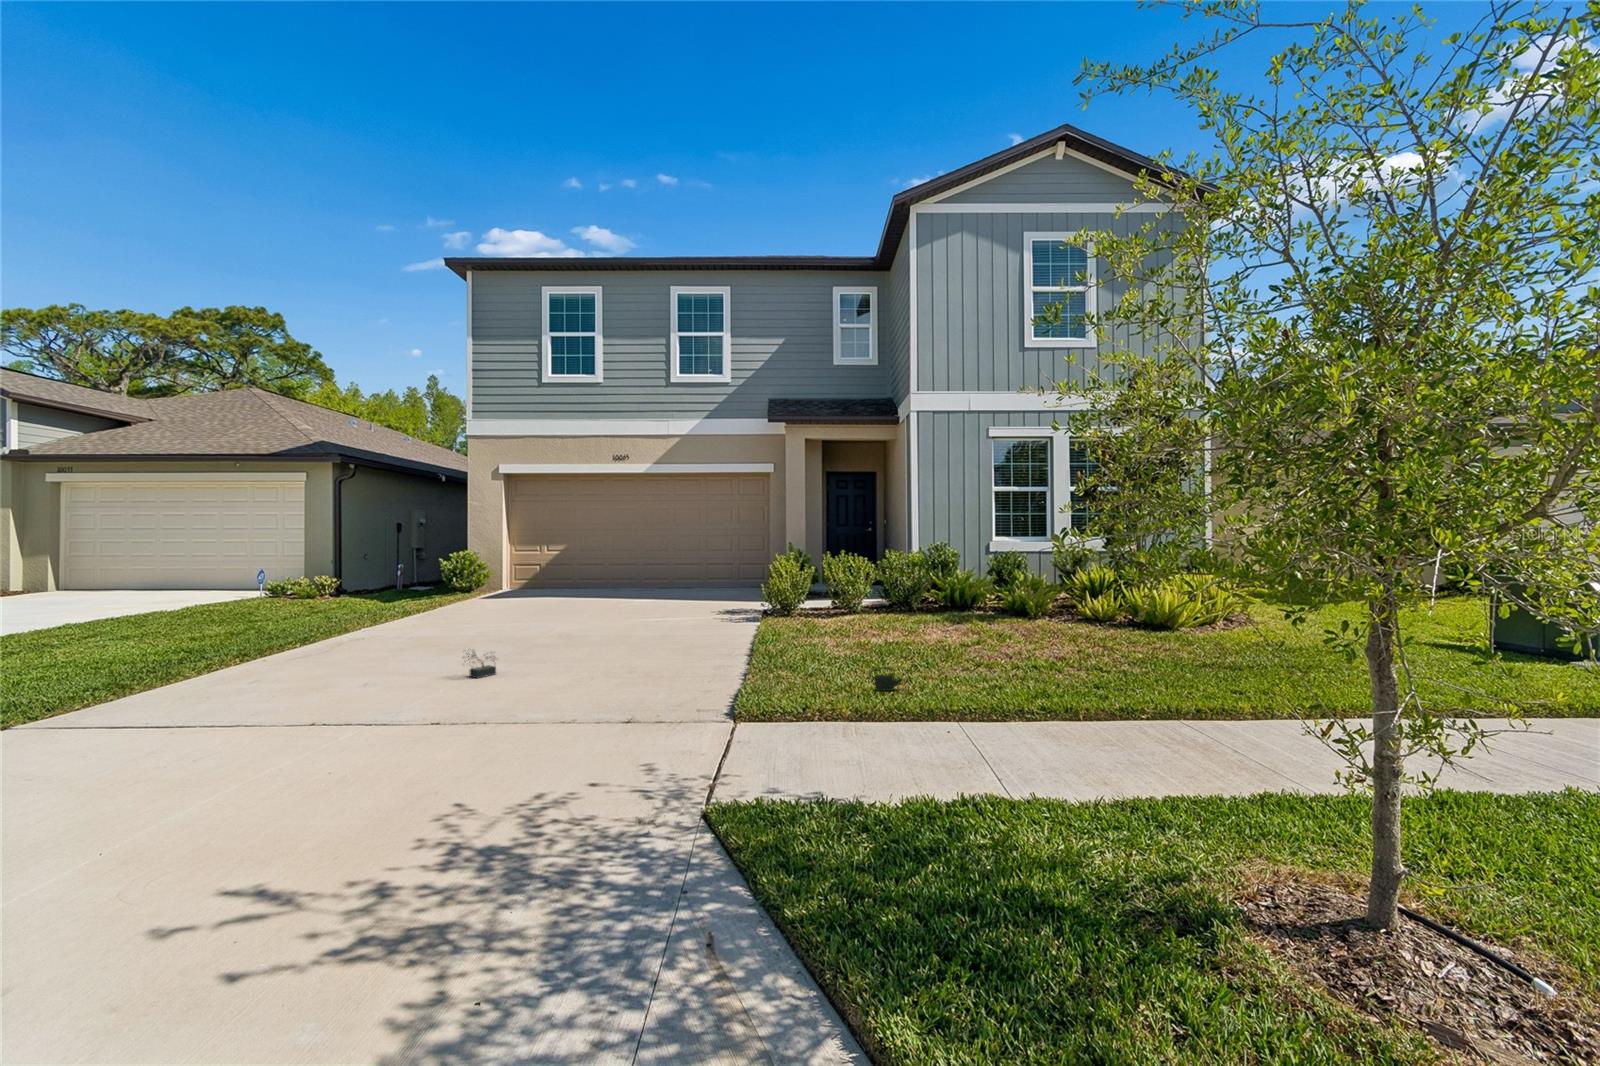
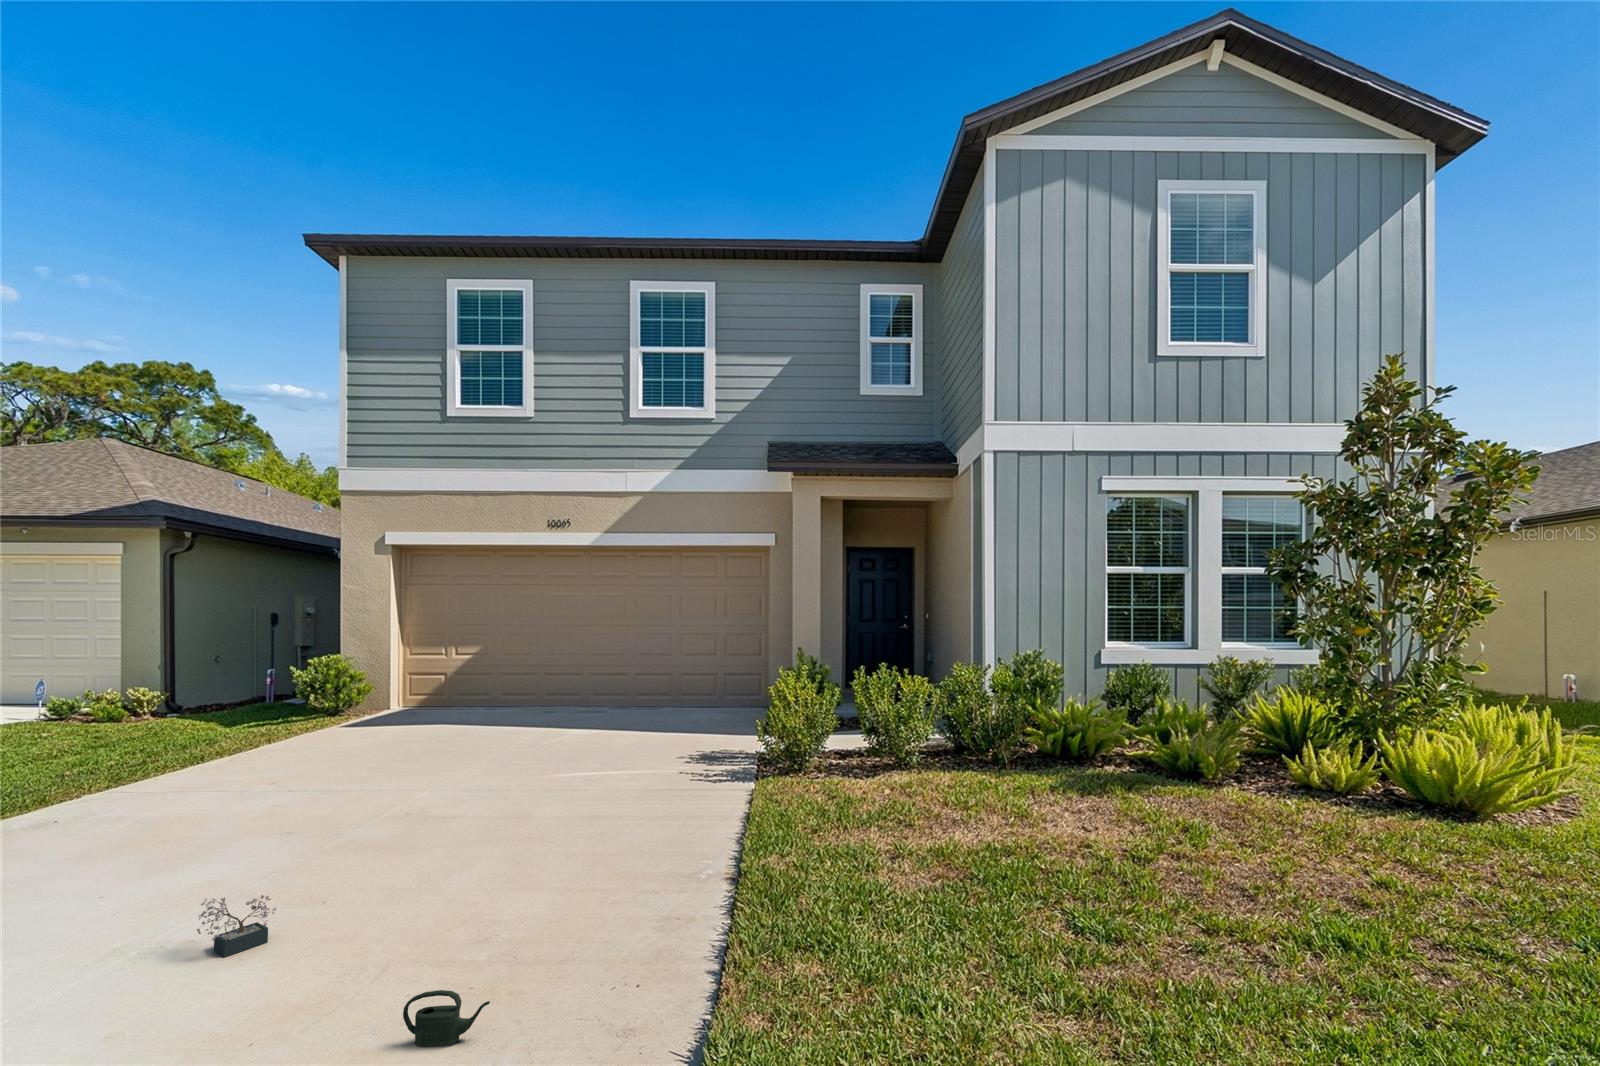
watering can: present [869,667,904,691] -> present [403,990,490,1048]

